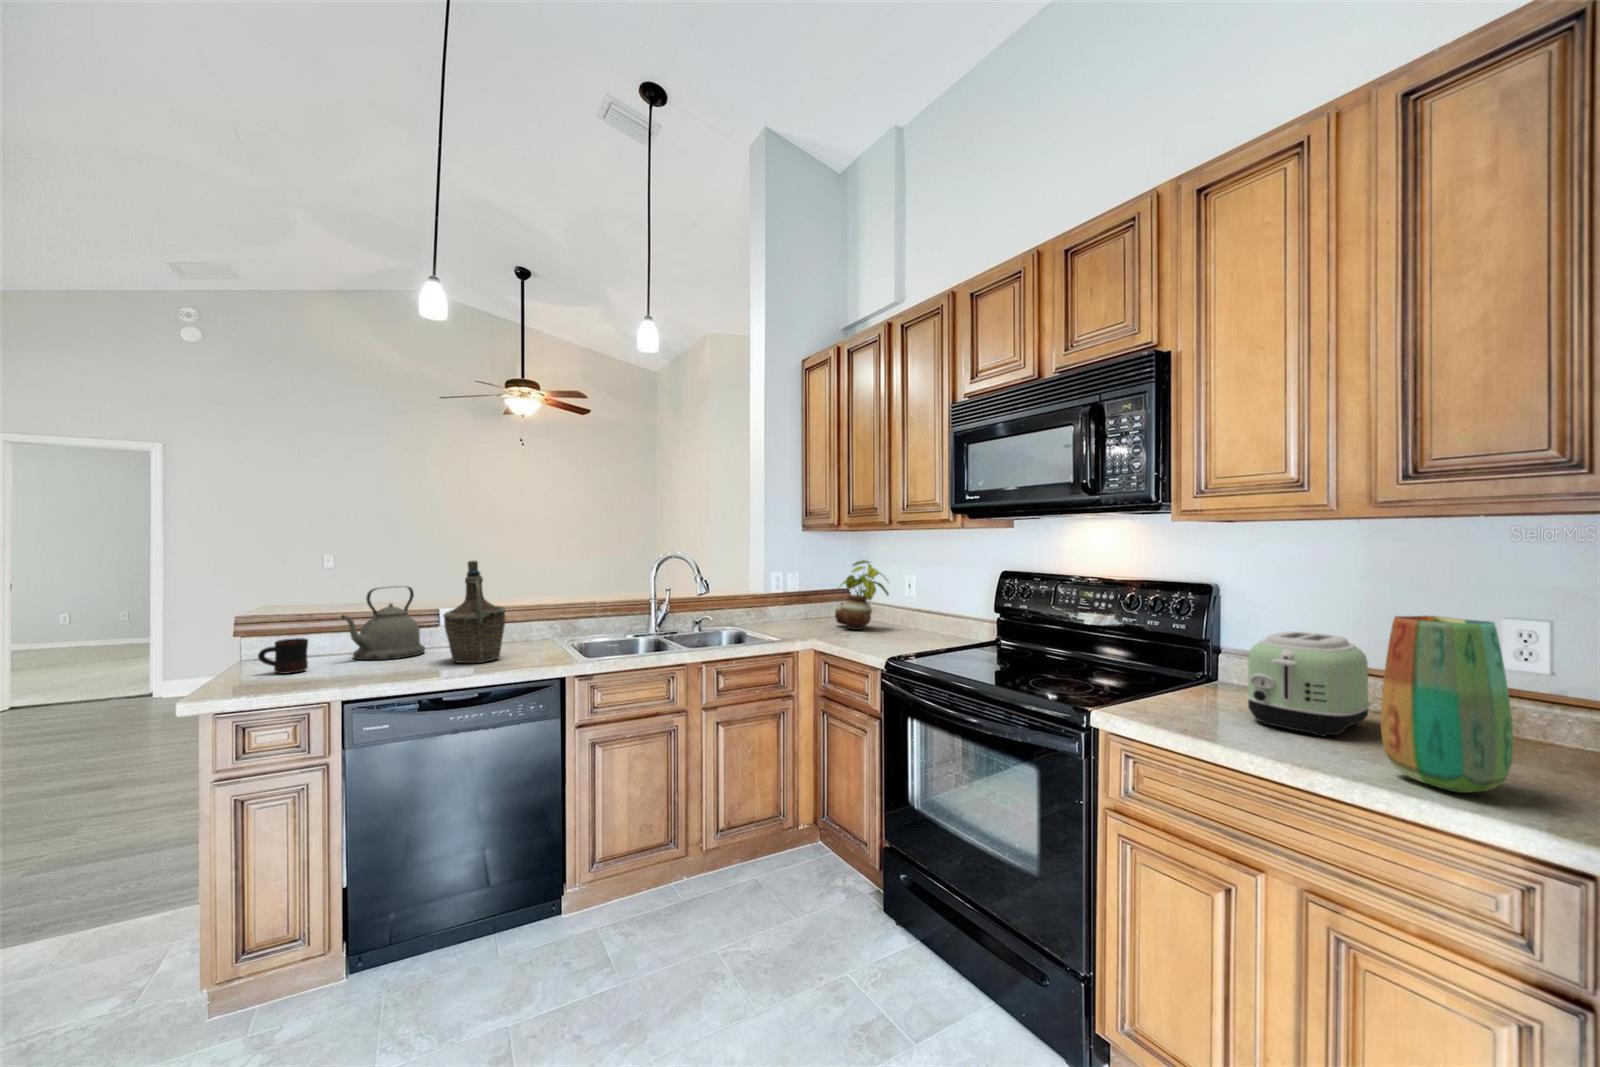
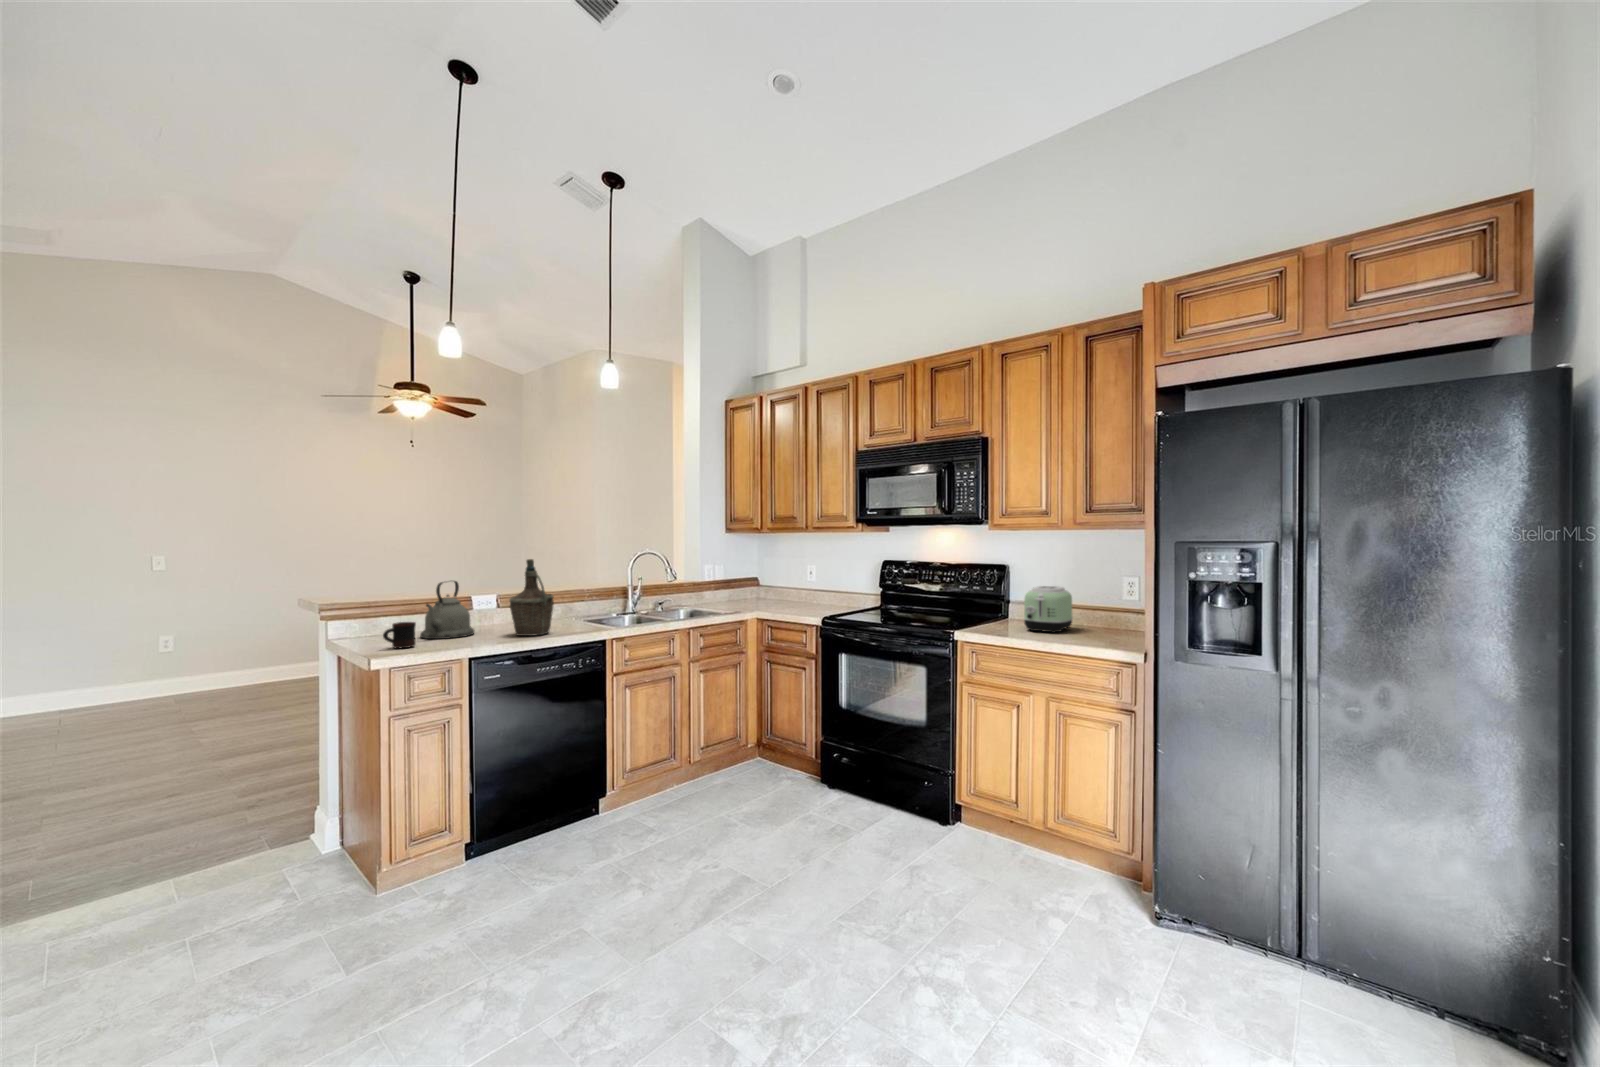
potted plant: present [835,560,889,630] -> none [753,554,798,605]
vase: present [1381,616,1514,793] -> none [1074,573,1115,643]

